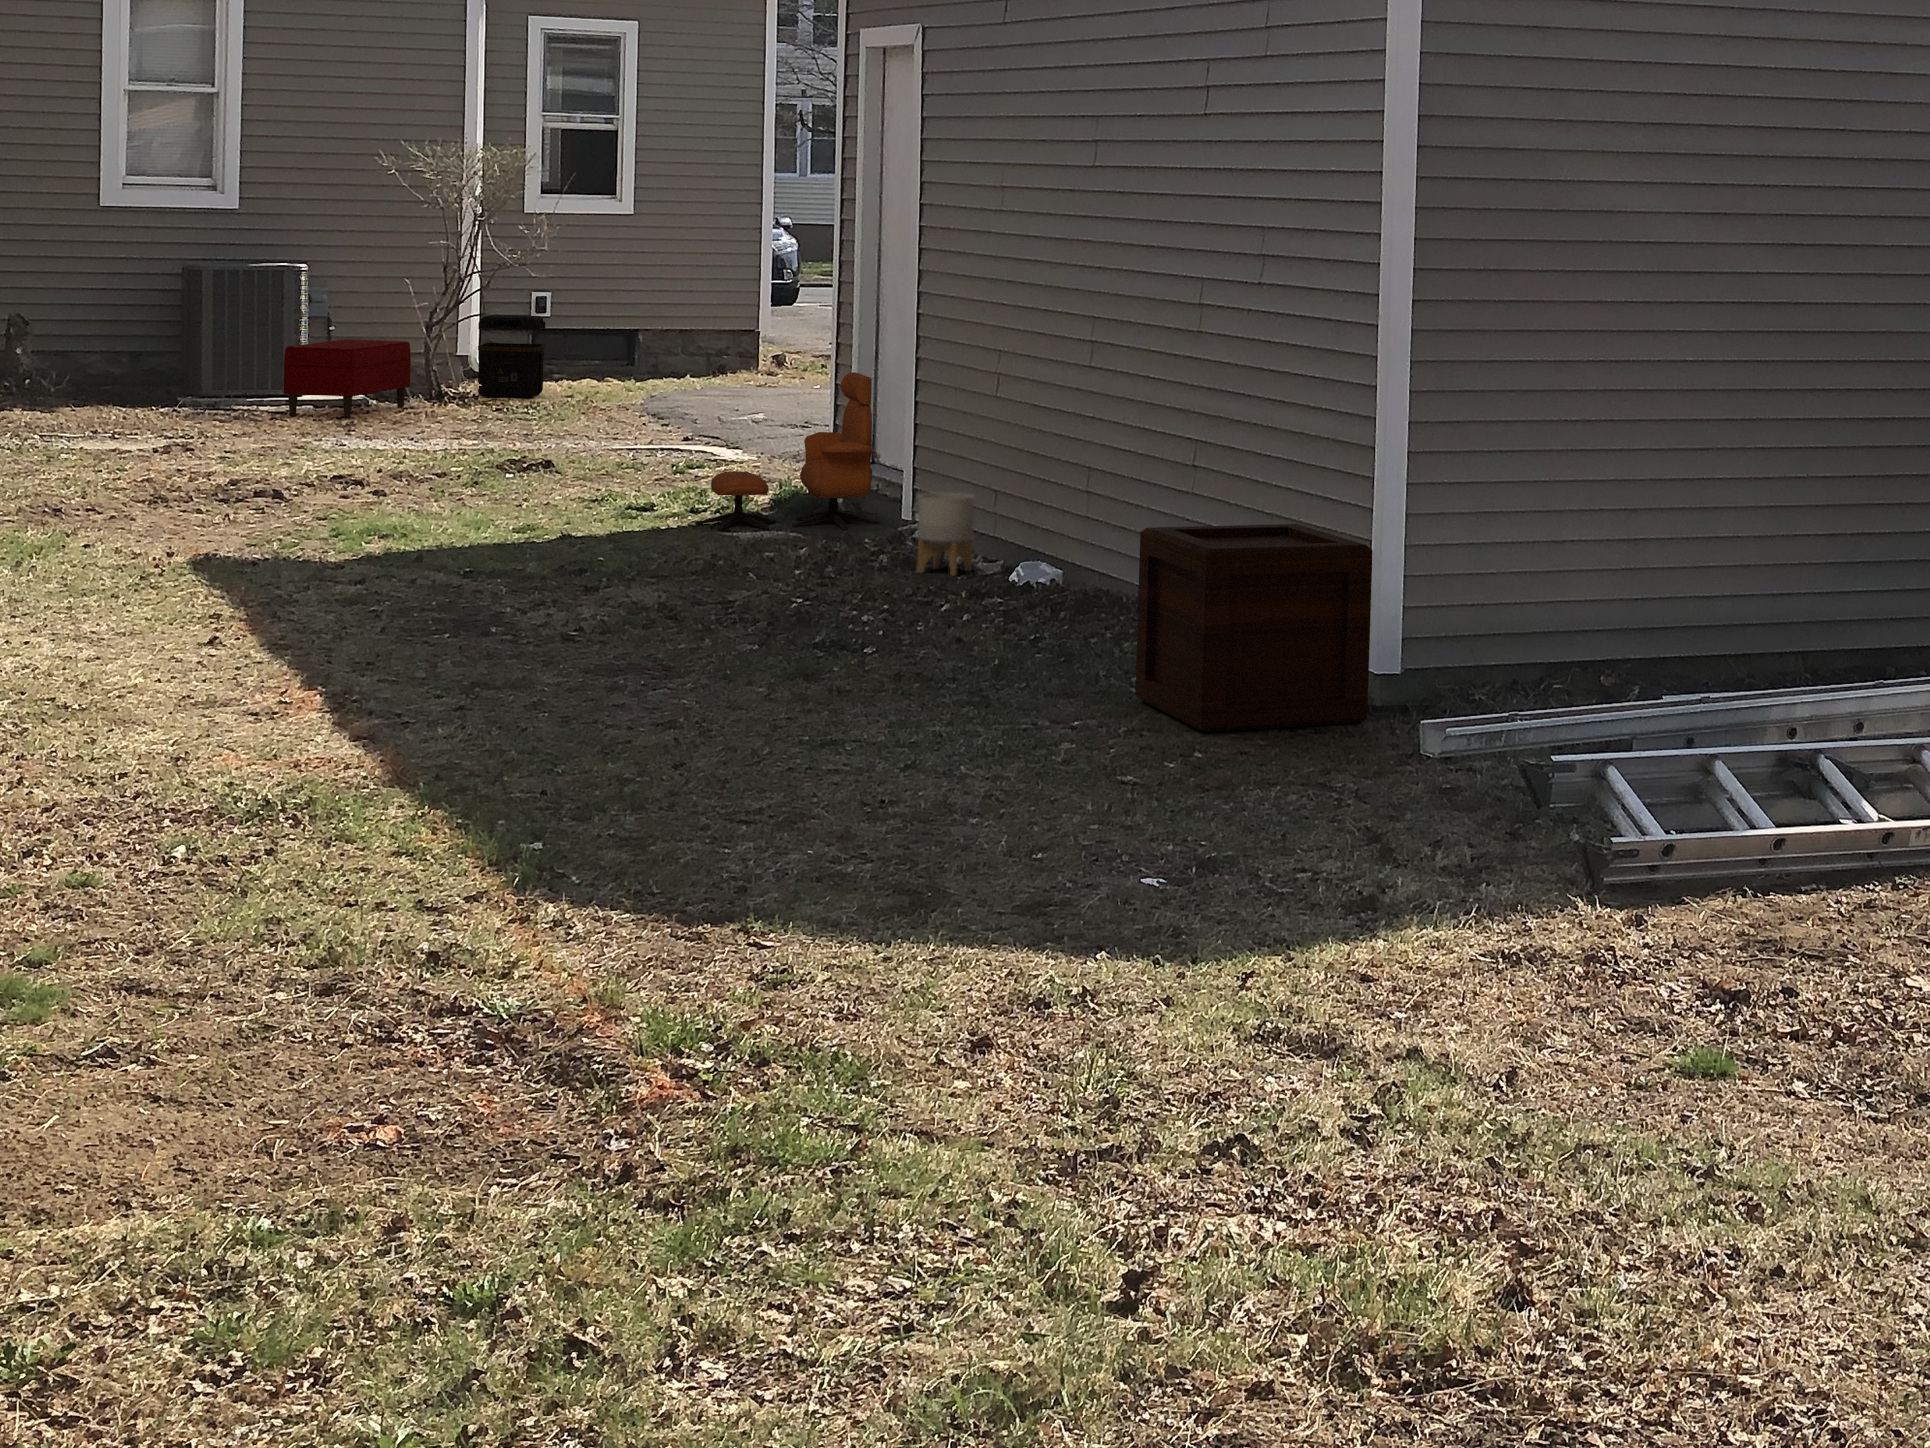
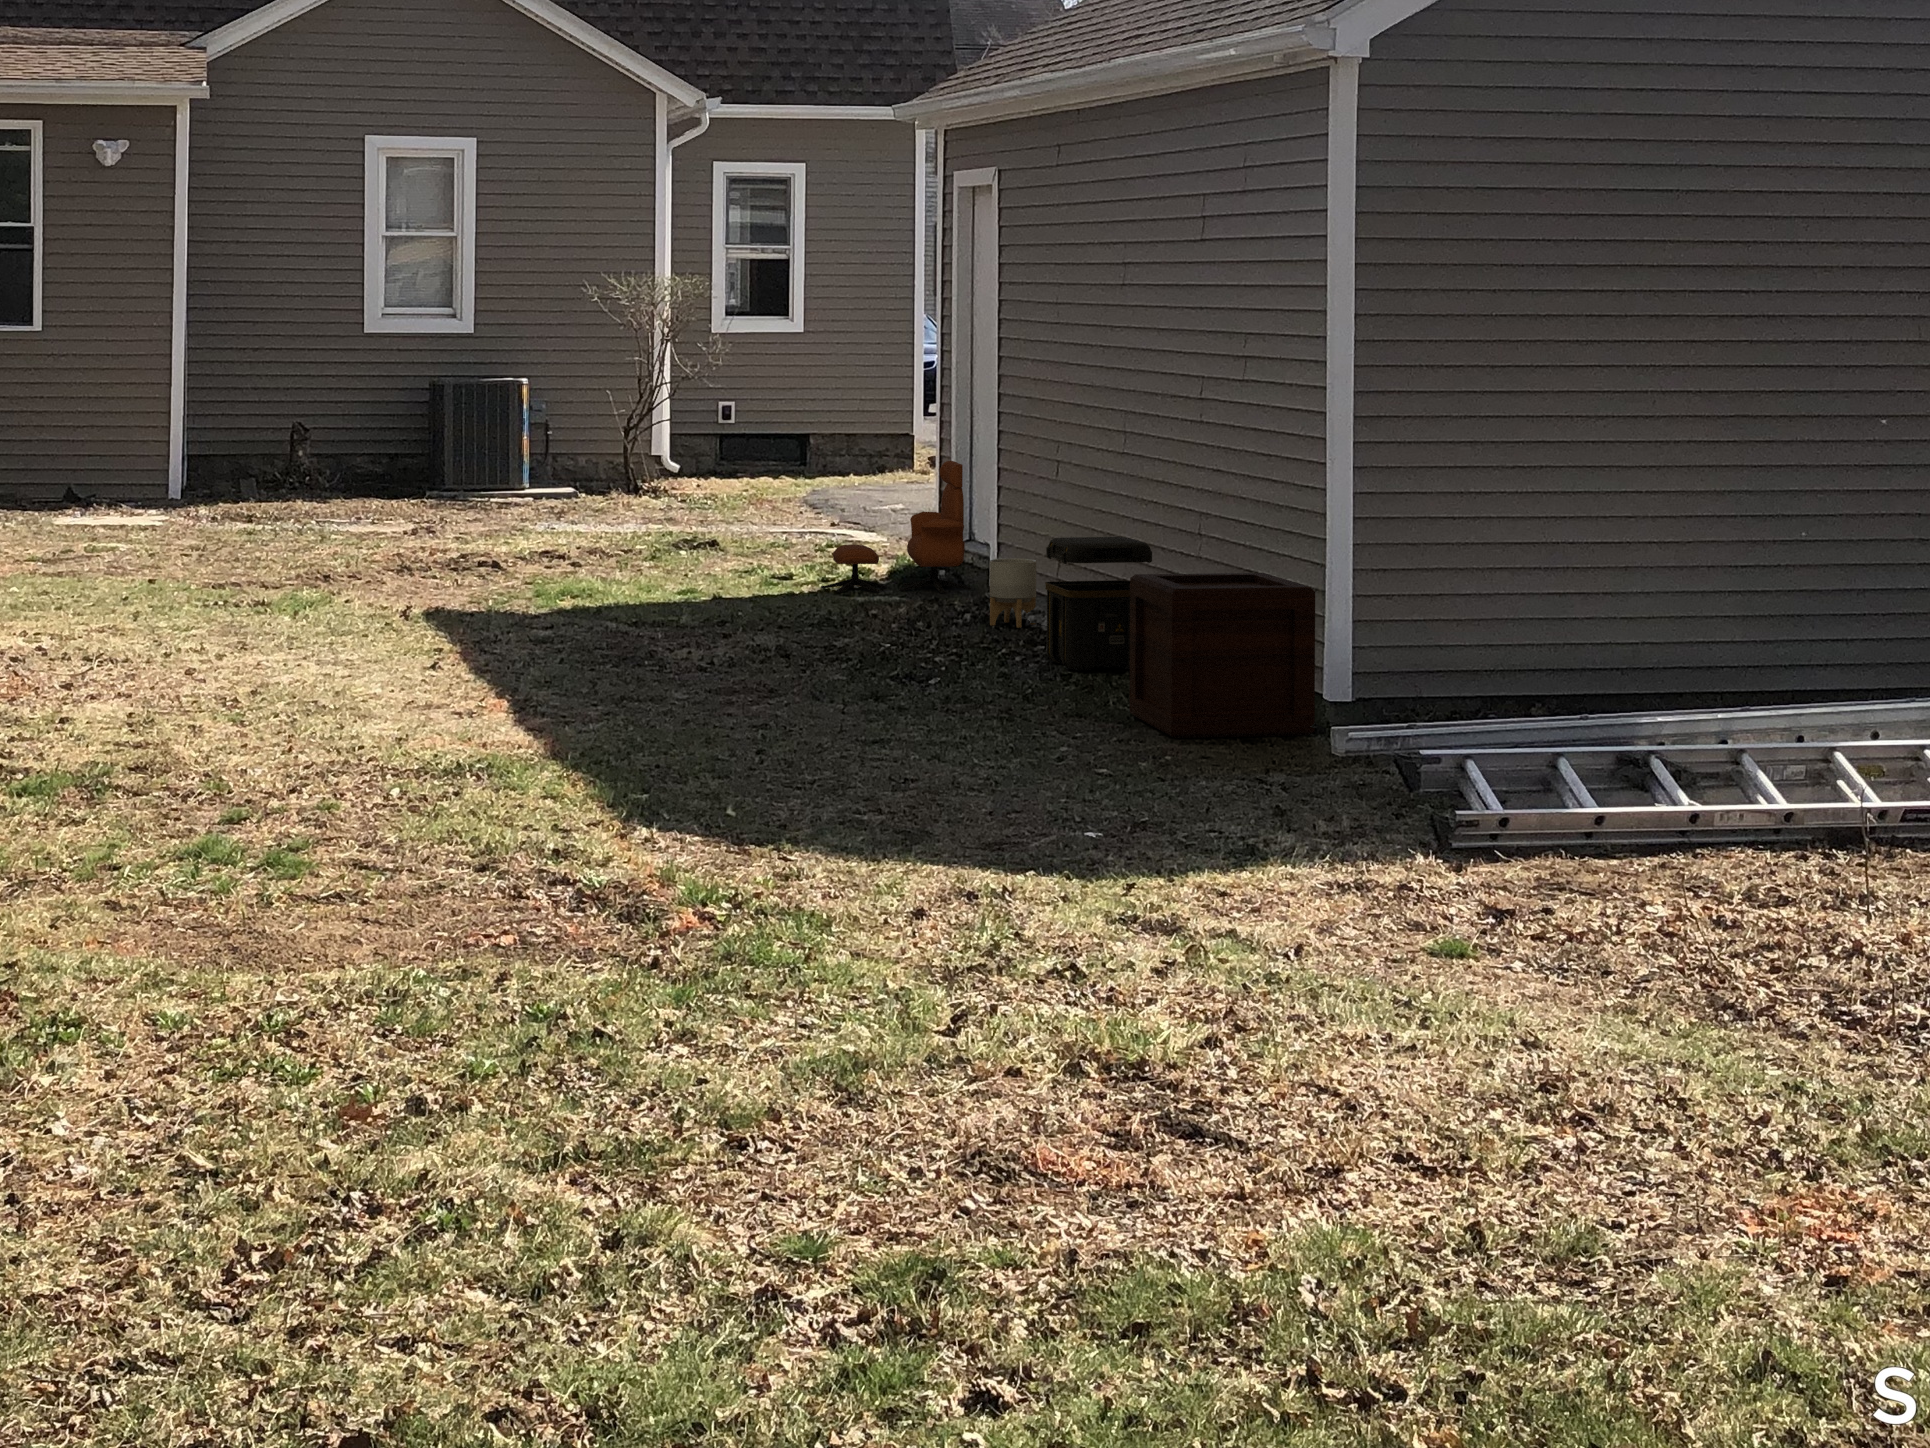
toolbox: present [478,315,545,398] -> present [1045,537,1152,670]
bench: present [283,339,411,418] -> none [510,443,613,509]

